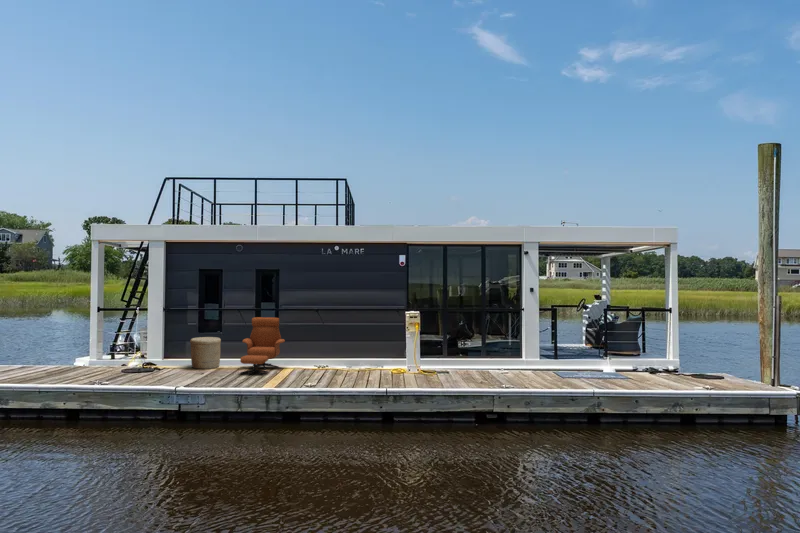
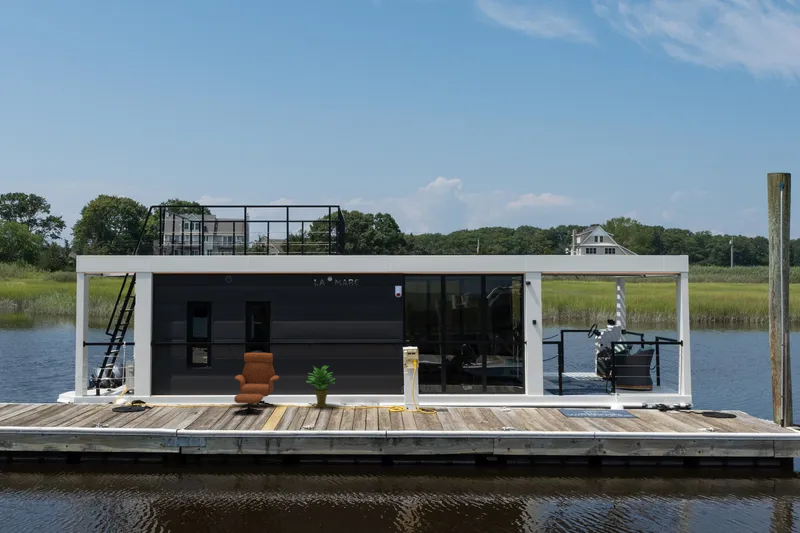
potted plant: none [310,330,340,369] -> present [307,366,334,407]
woven basket: present [190,337,221,369] -> none [180,373,212,407]

